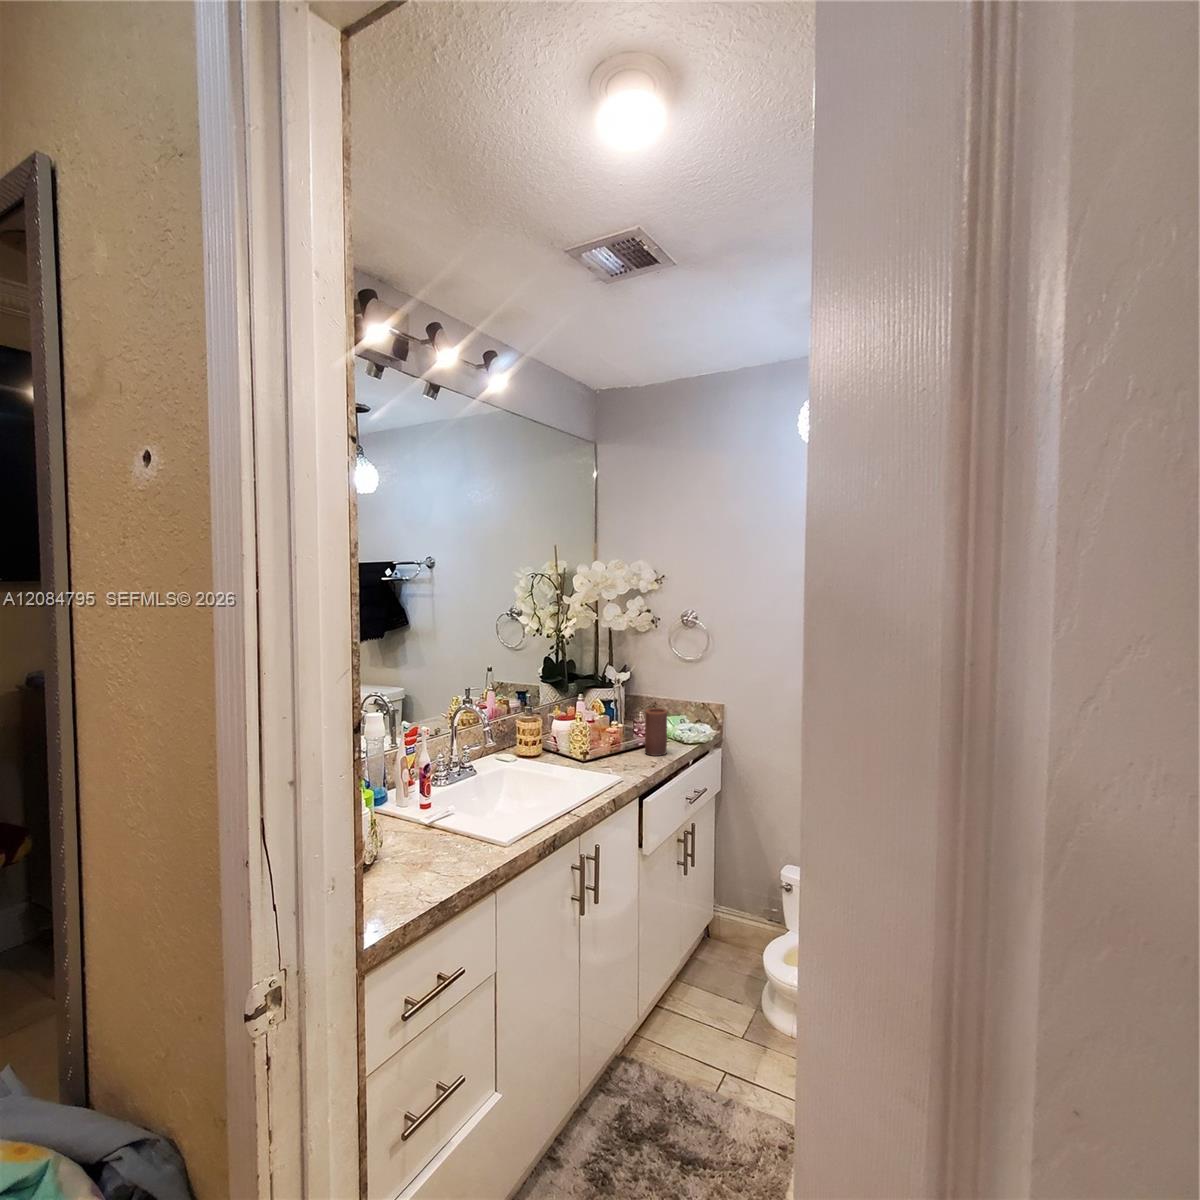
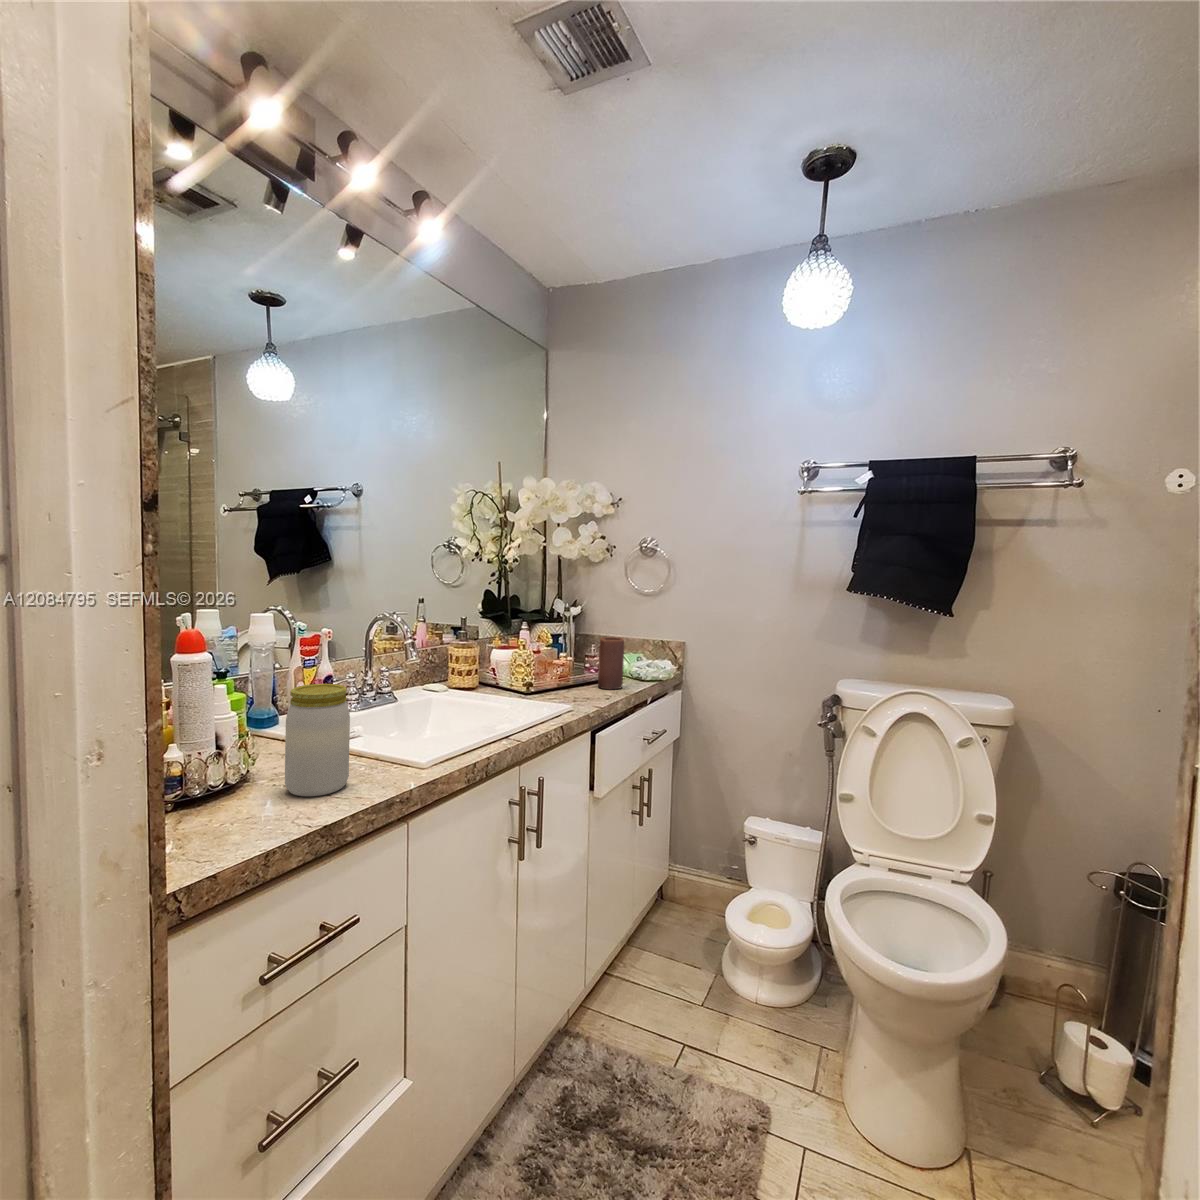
jar: none [409,788,454,876] -> present [285,684,350,796]

